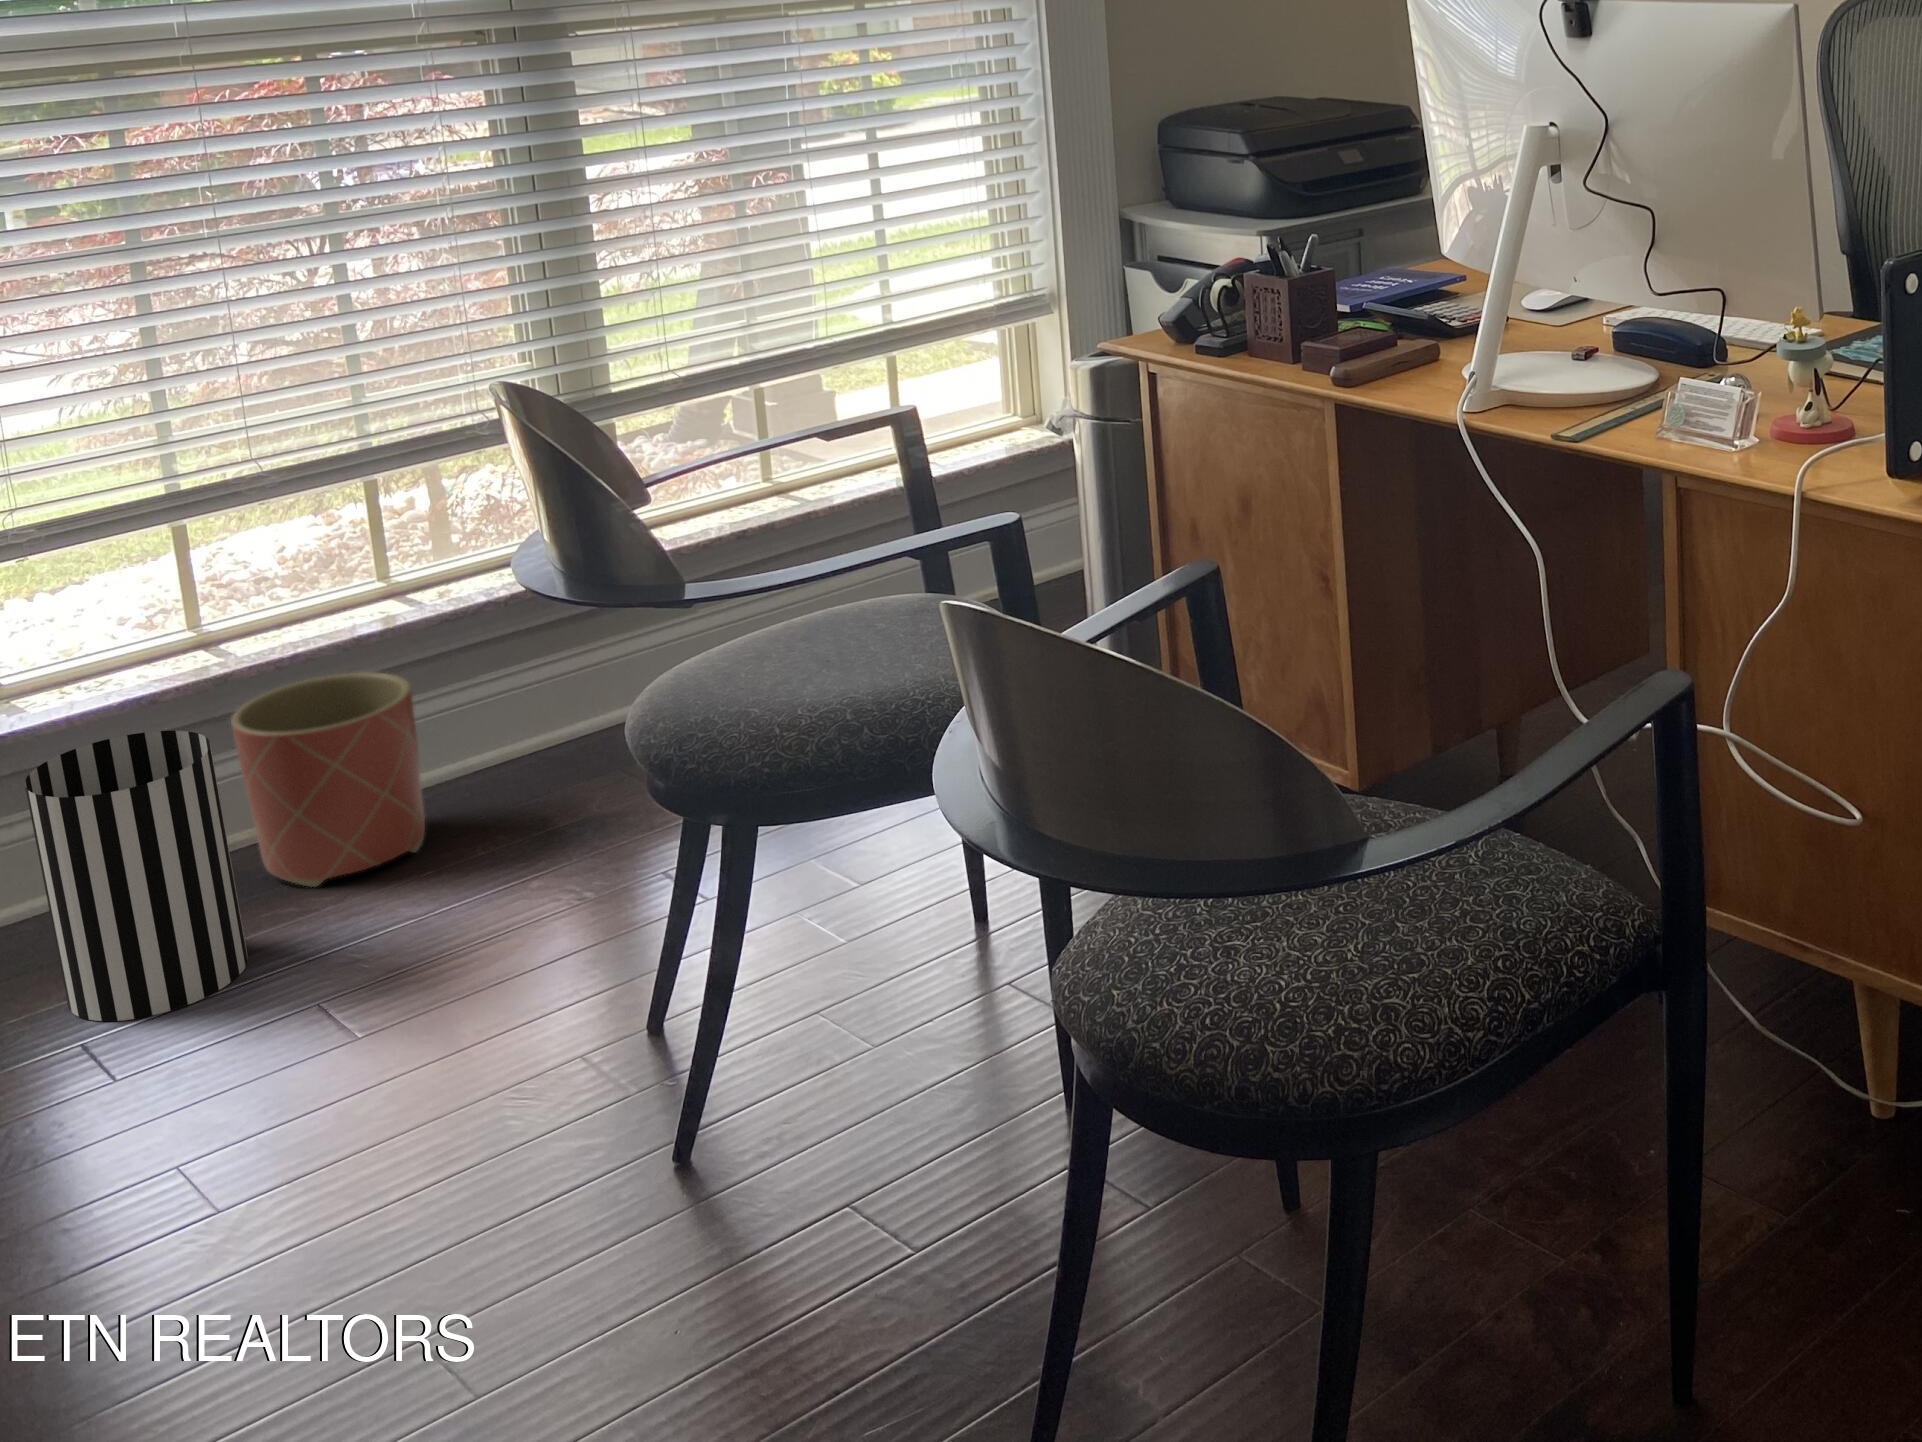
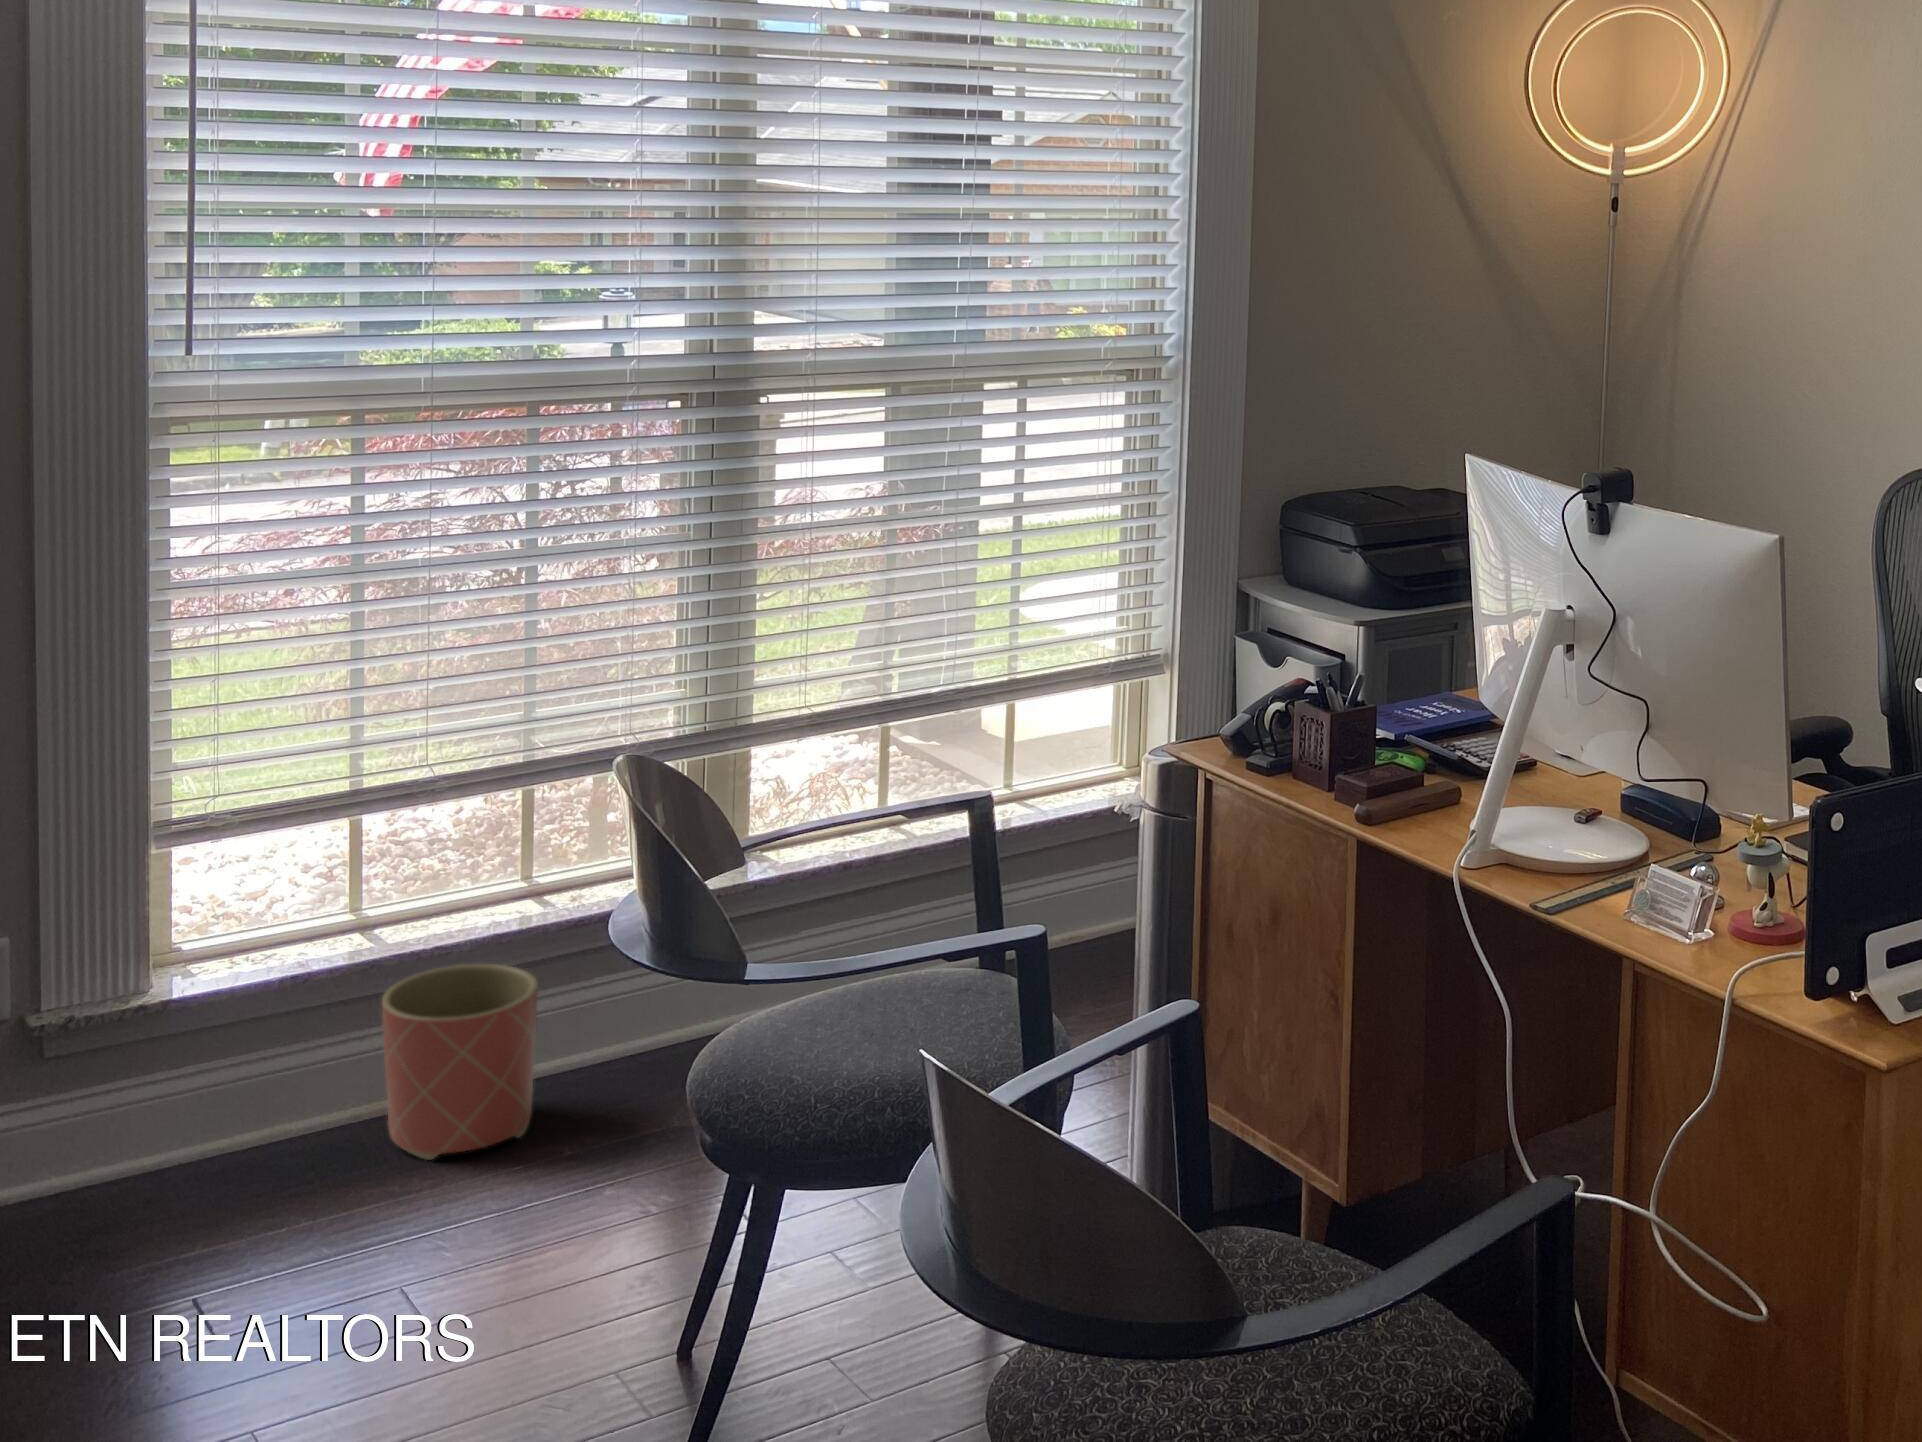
wastebasket: present [25,731,248,1021] -> none [206,1008,363,1269]

